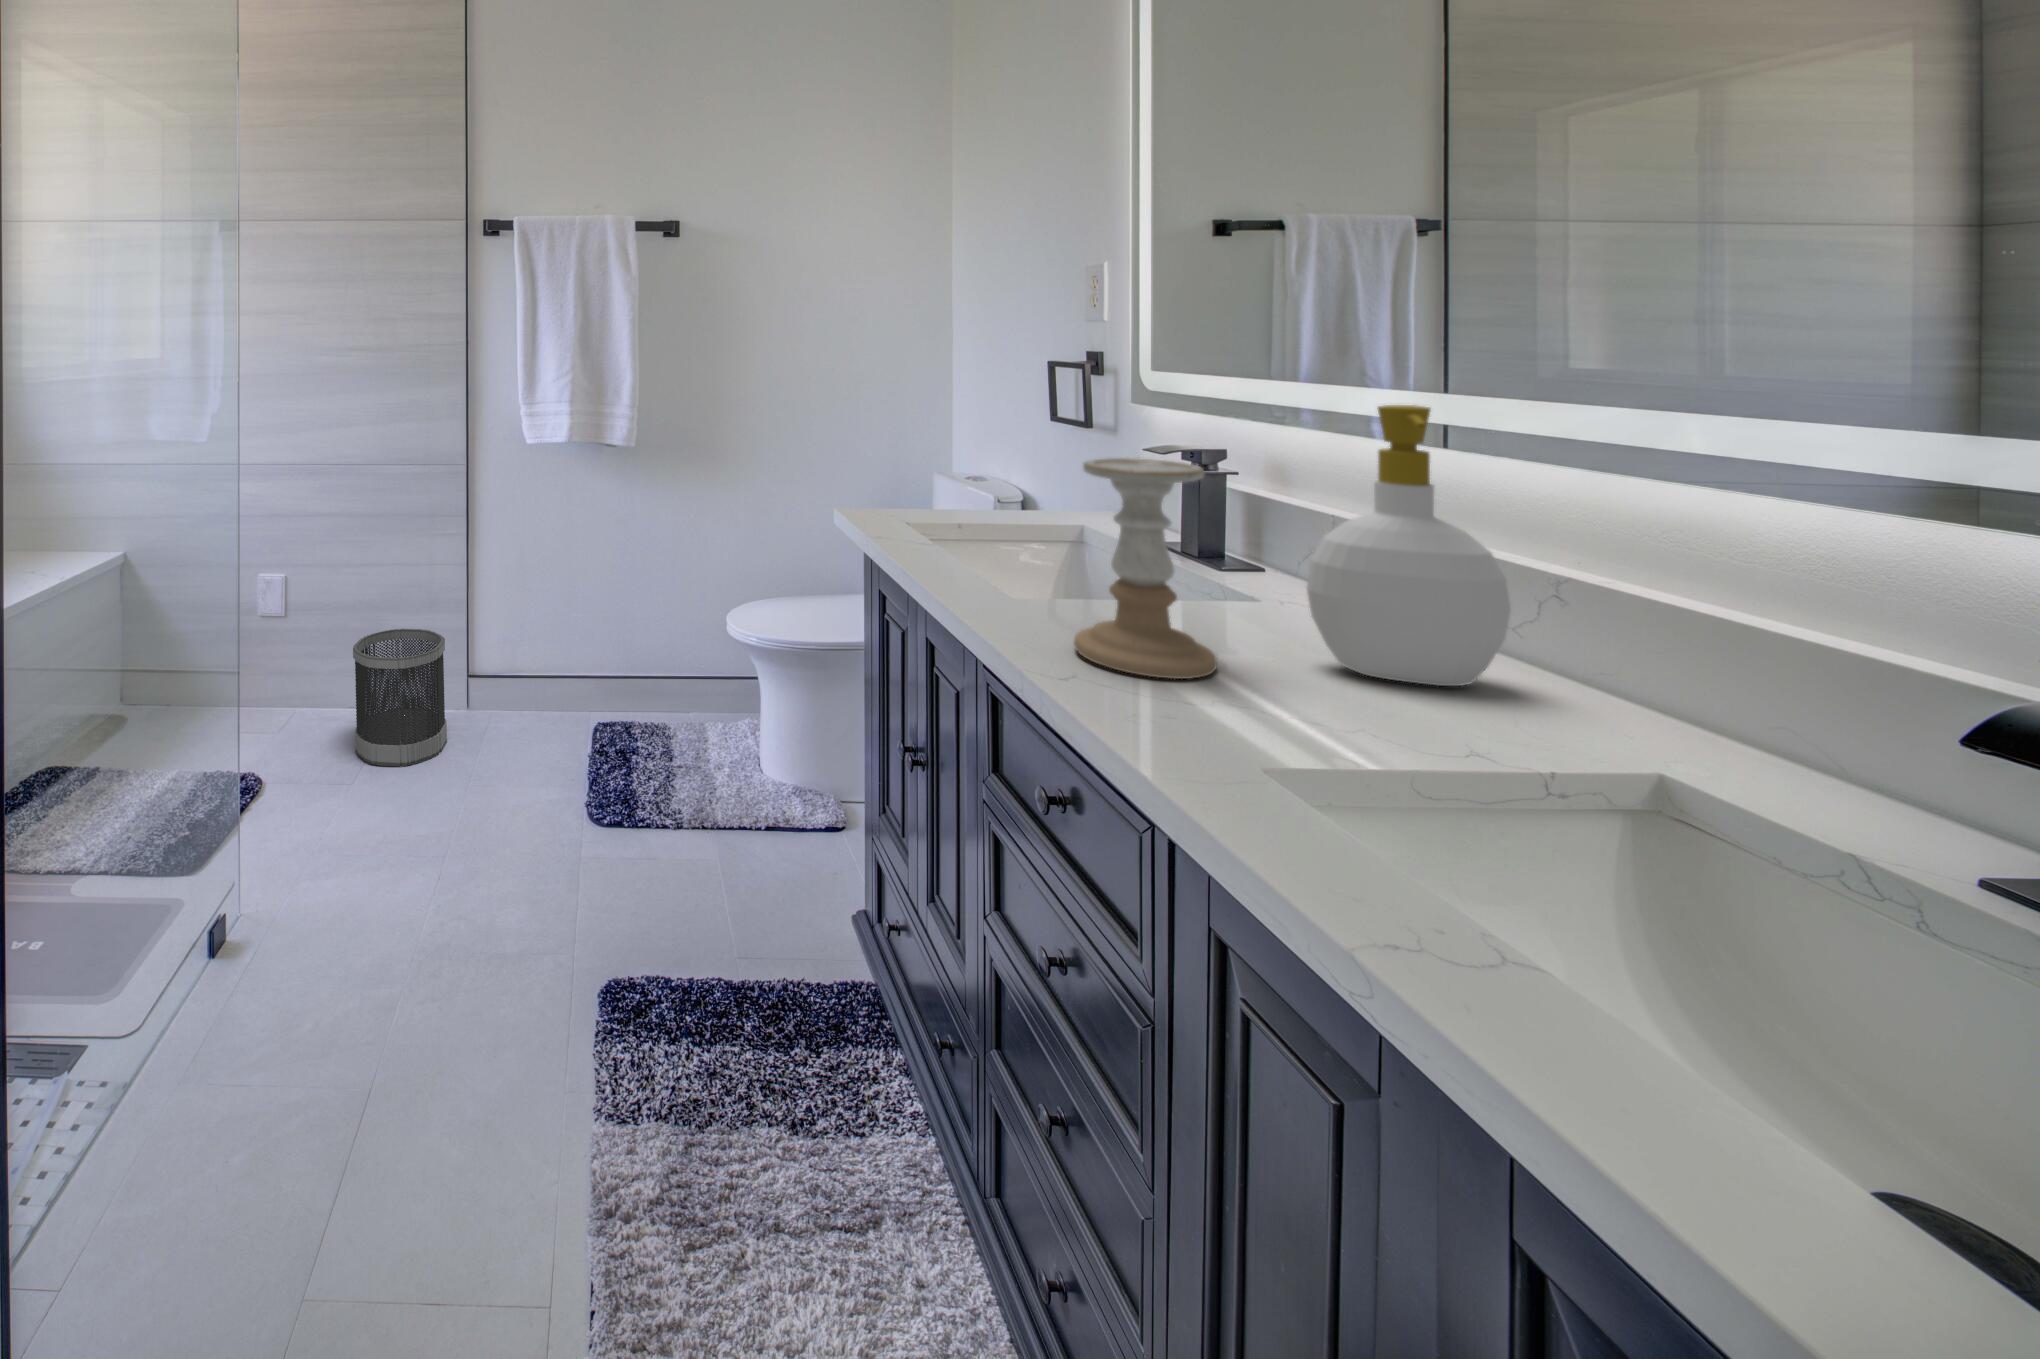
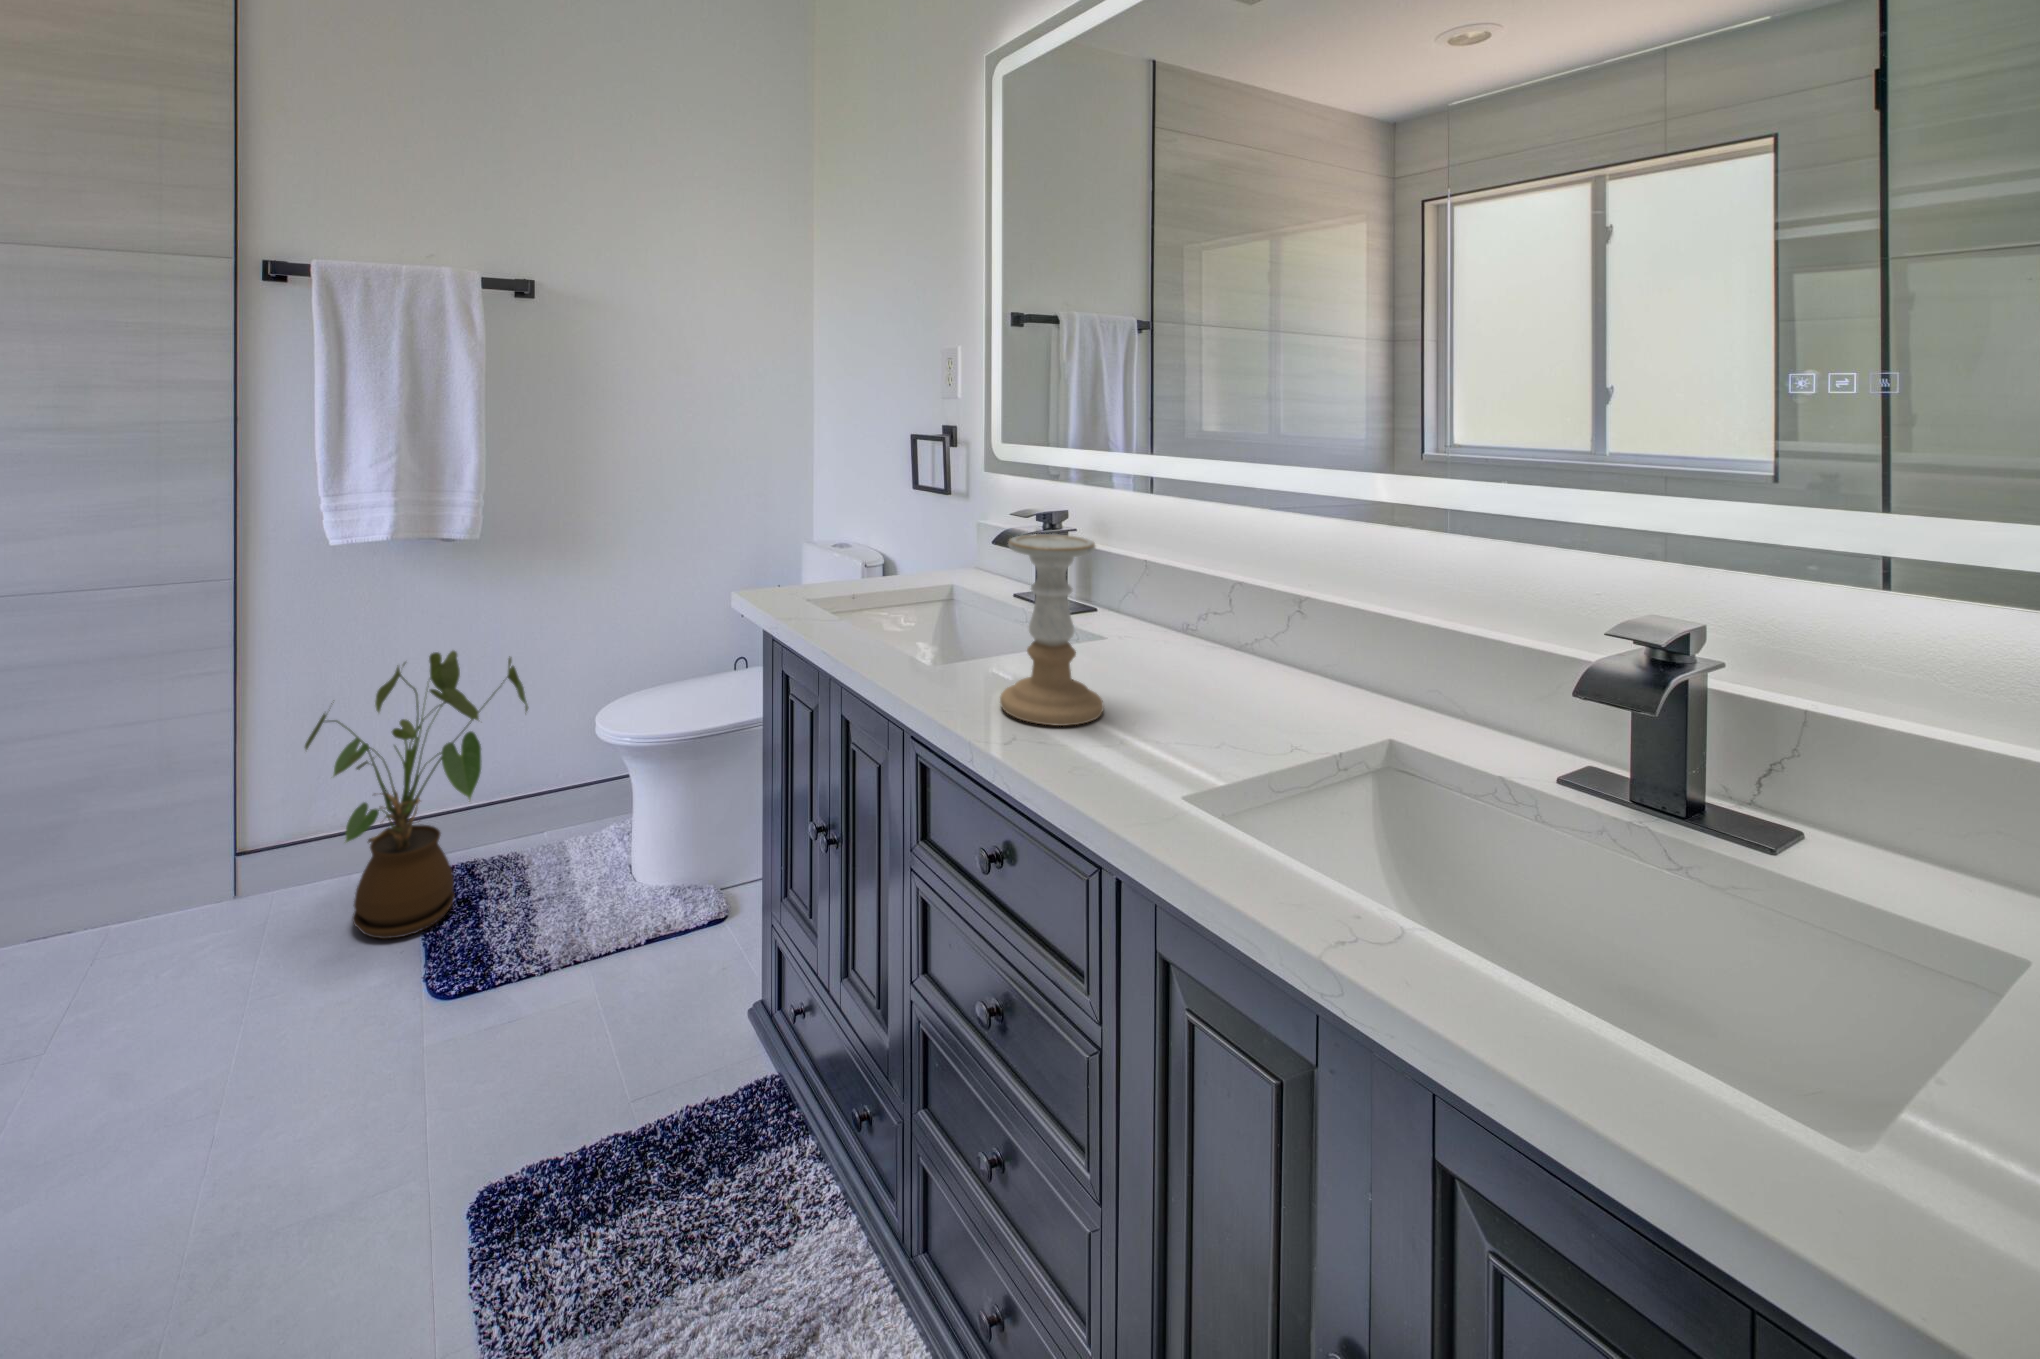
soap bottle: present [1307,405,1511,686] -> none [1154,485,1269,698]
house plant: none [502,549,669,772] -> present [305,651,528,939]
wastebasket: present [353,629,447,766] -> none [41,793,206,1009]

